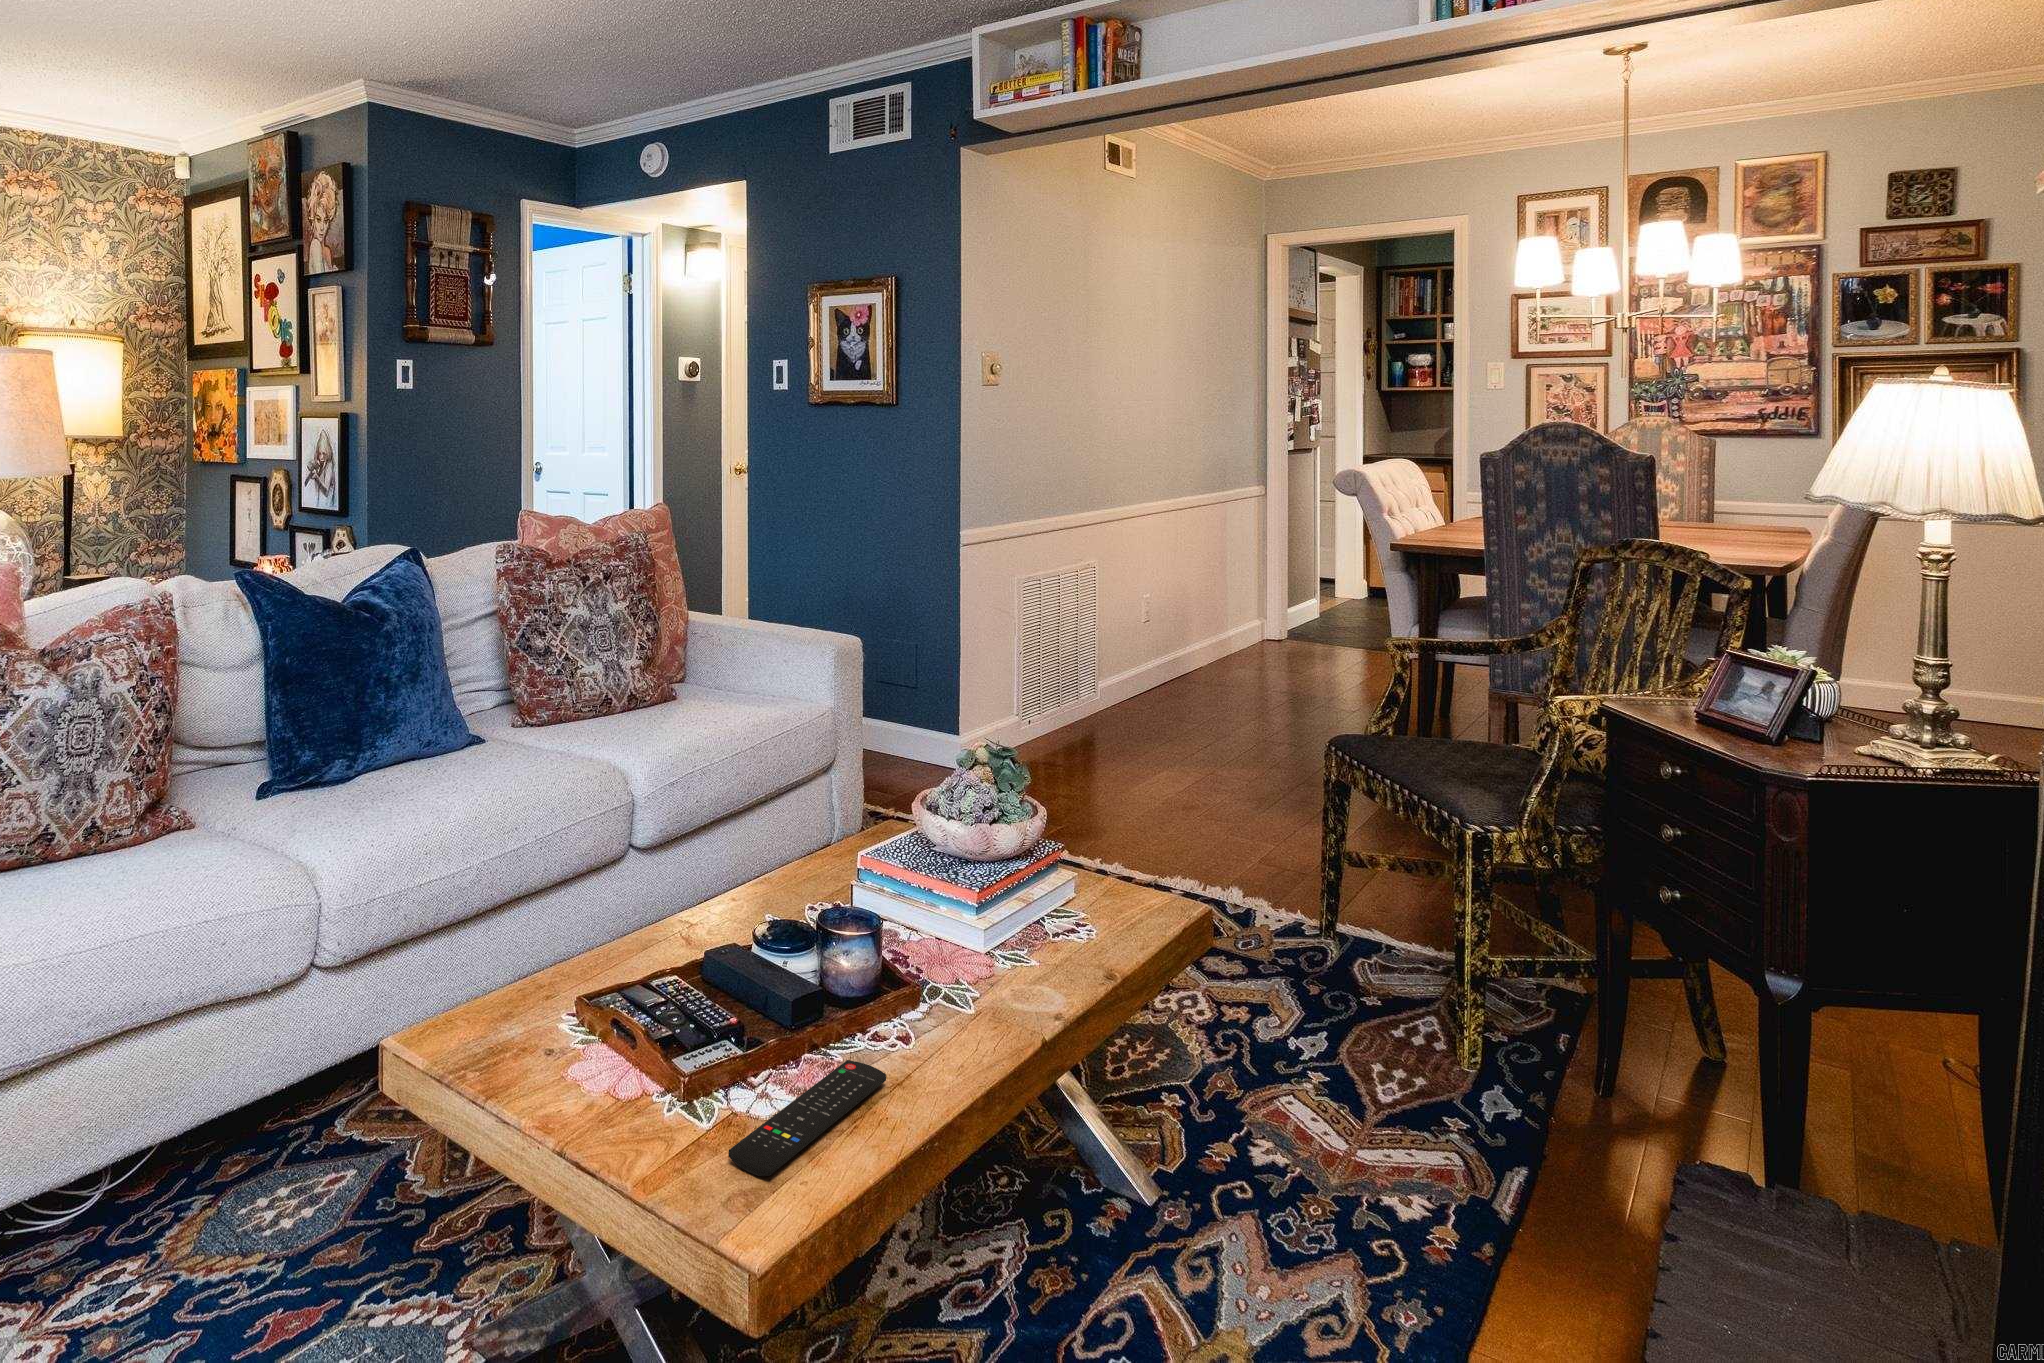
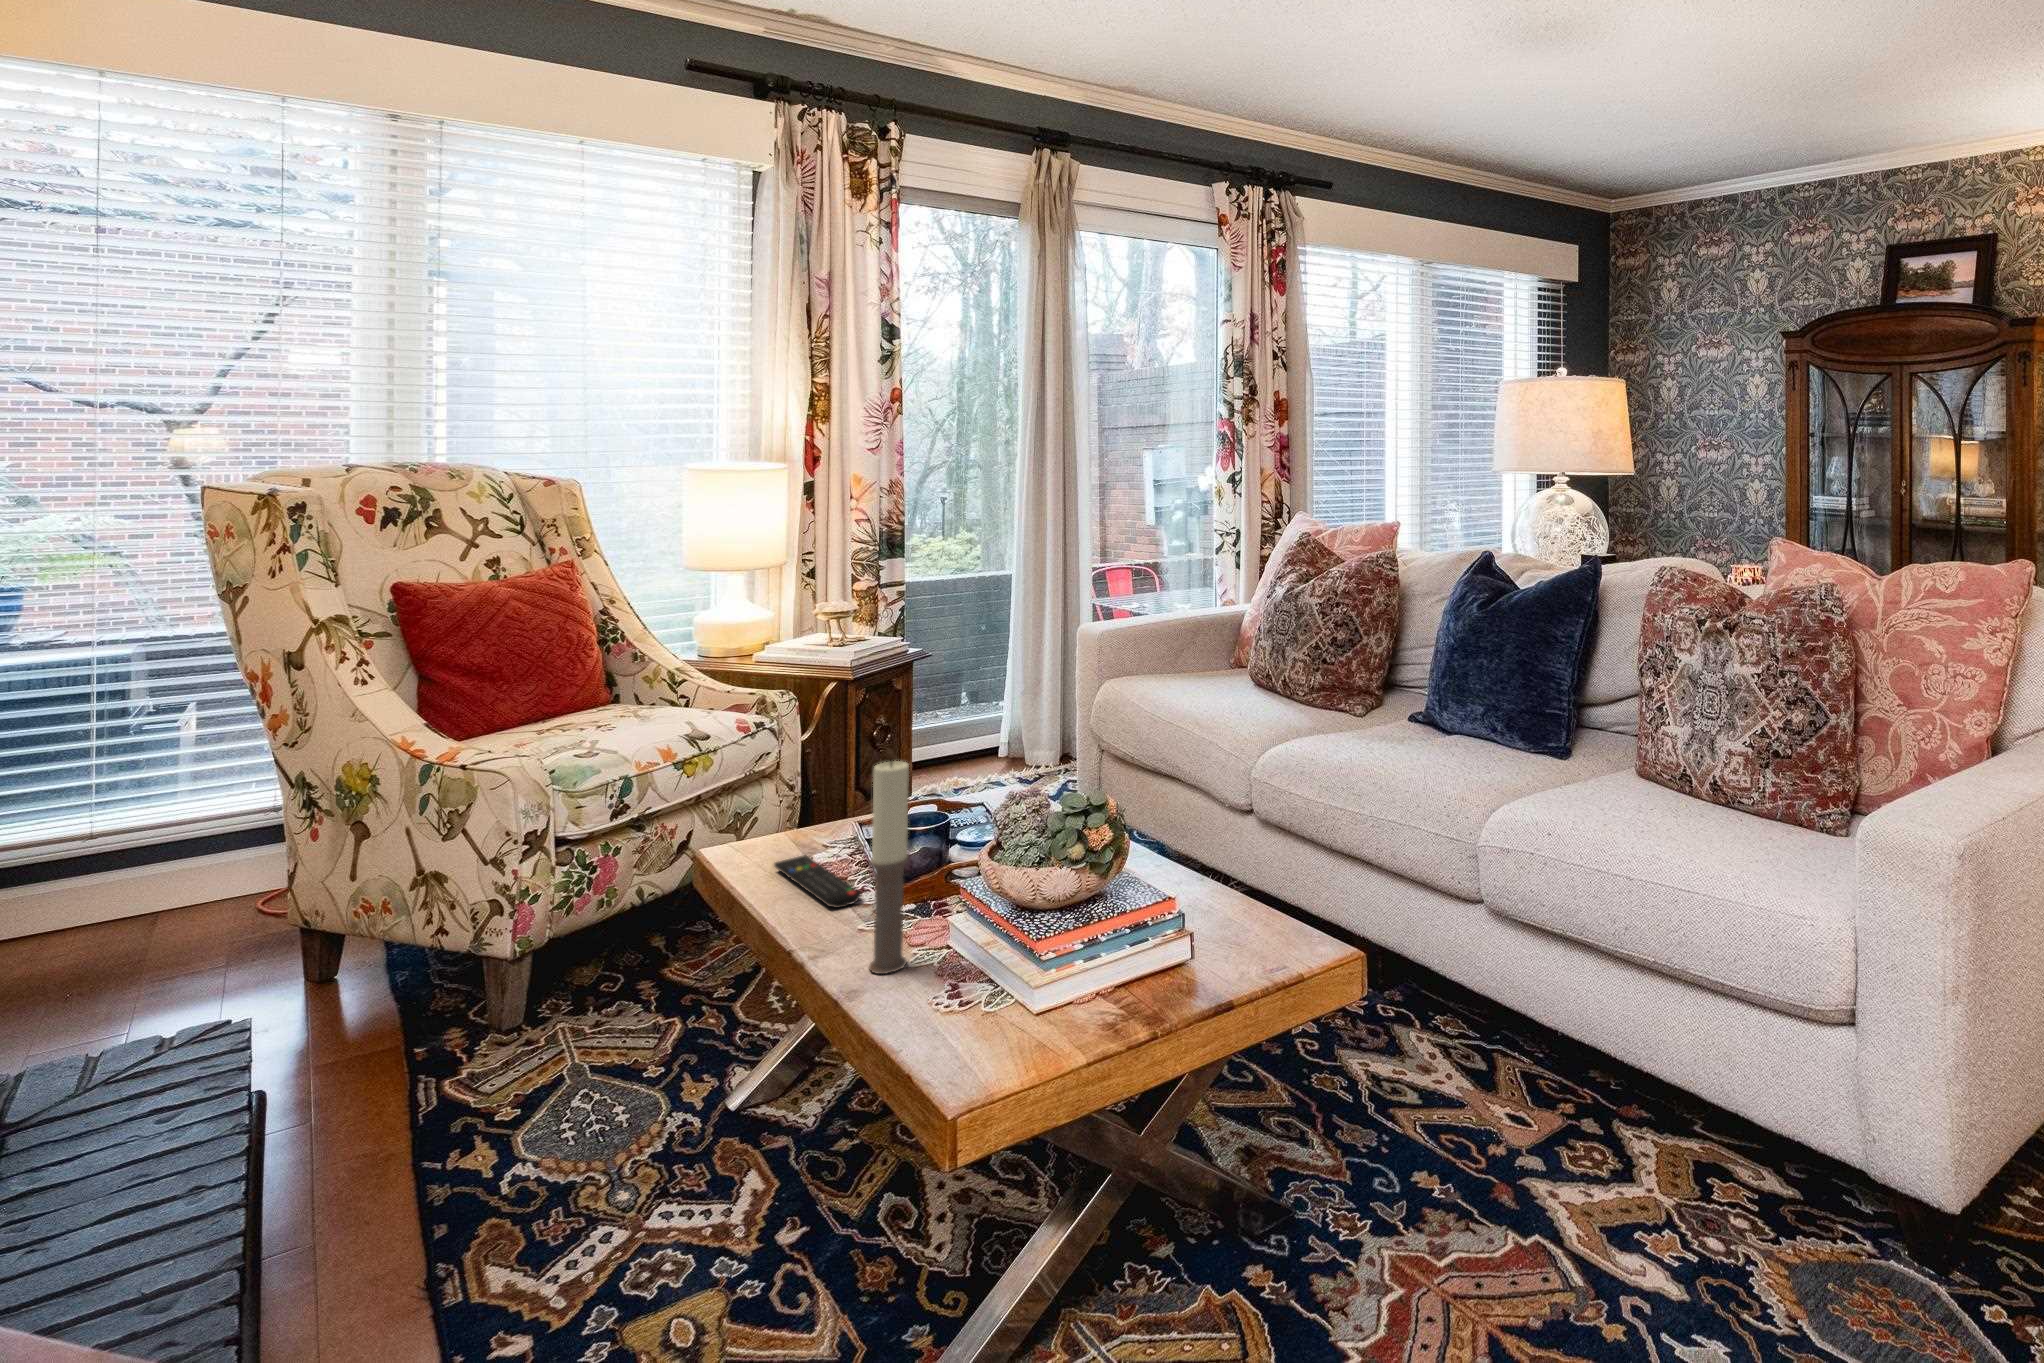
candle: none [977,780,1016,1017] -> present [869,761,909,974]

